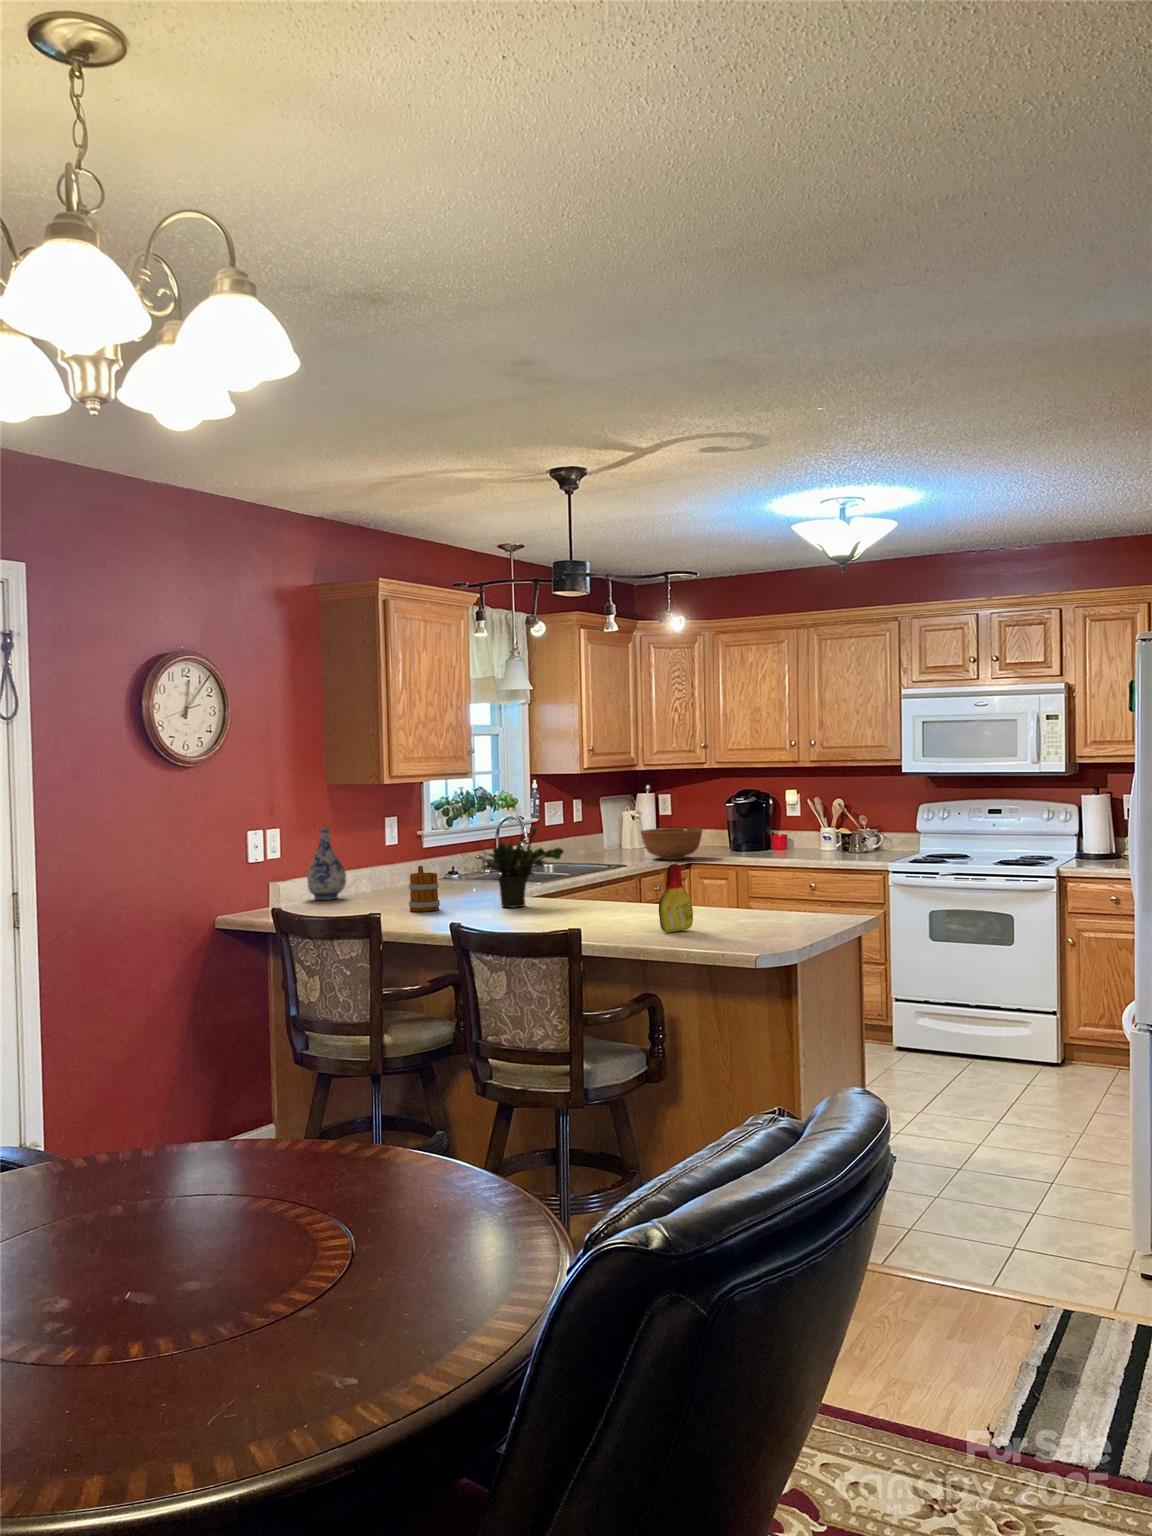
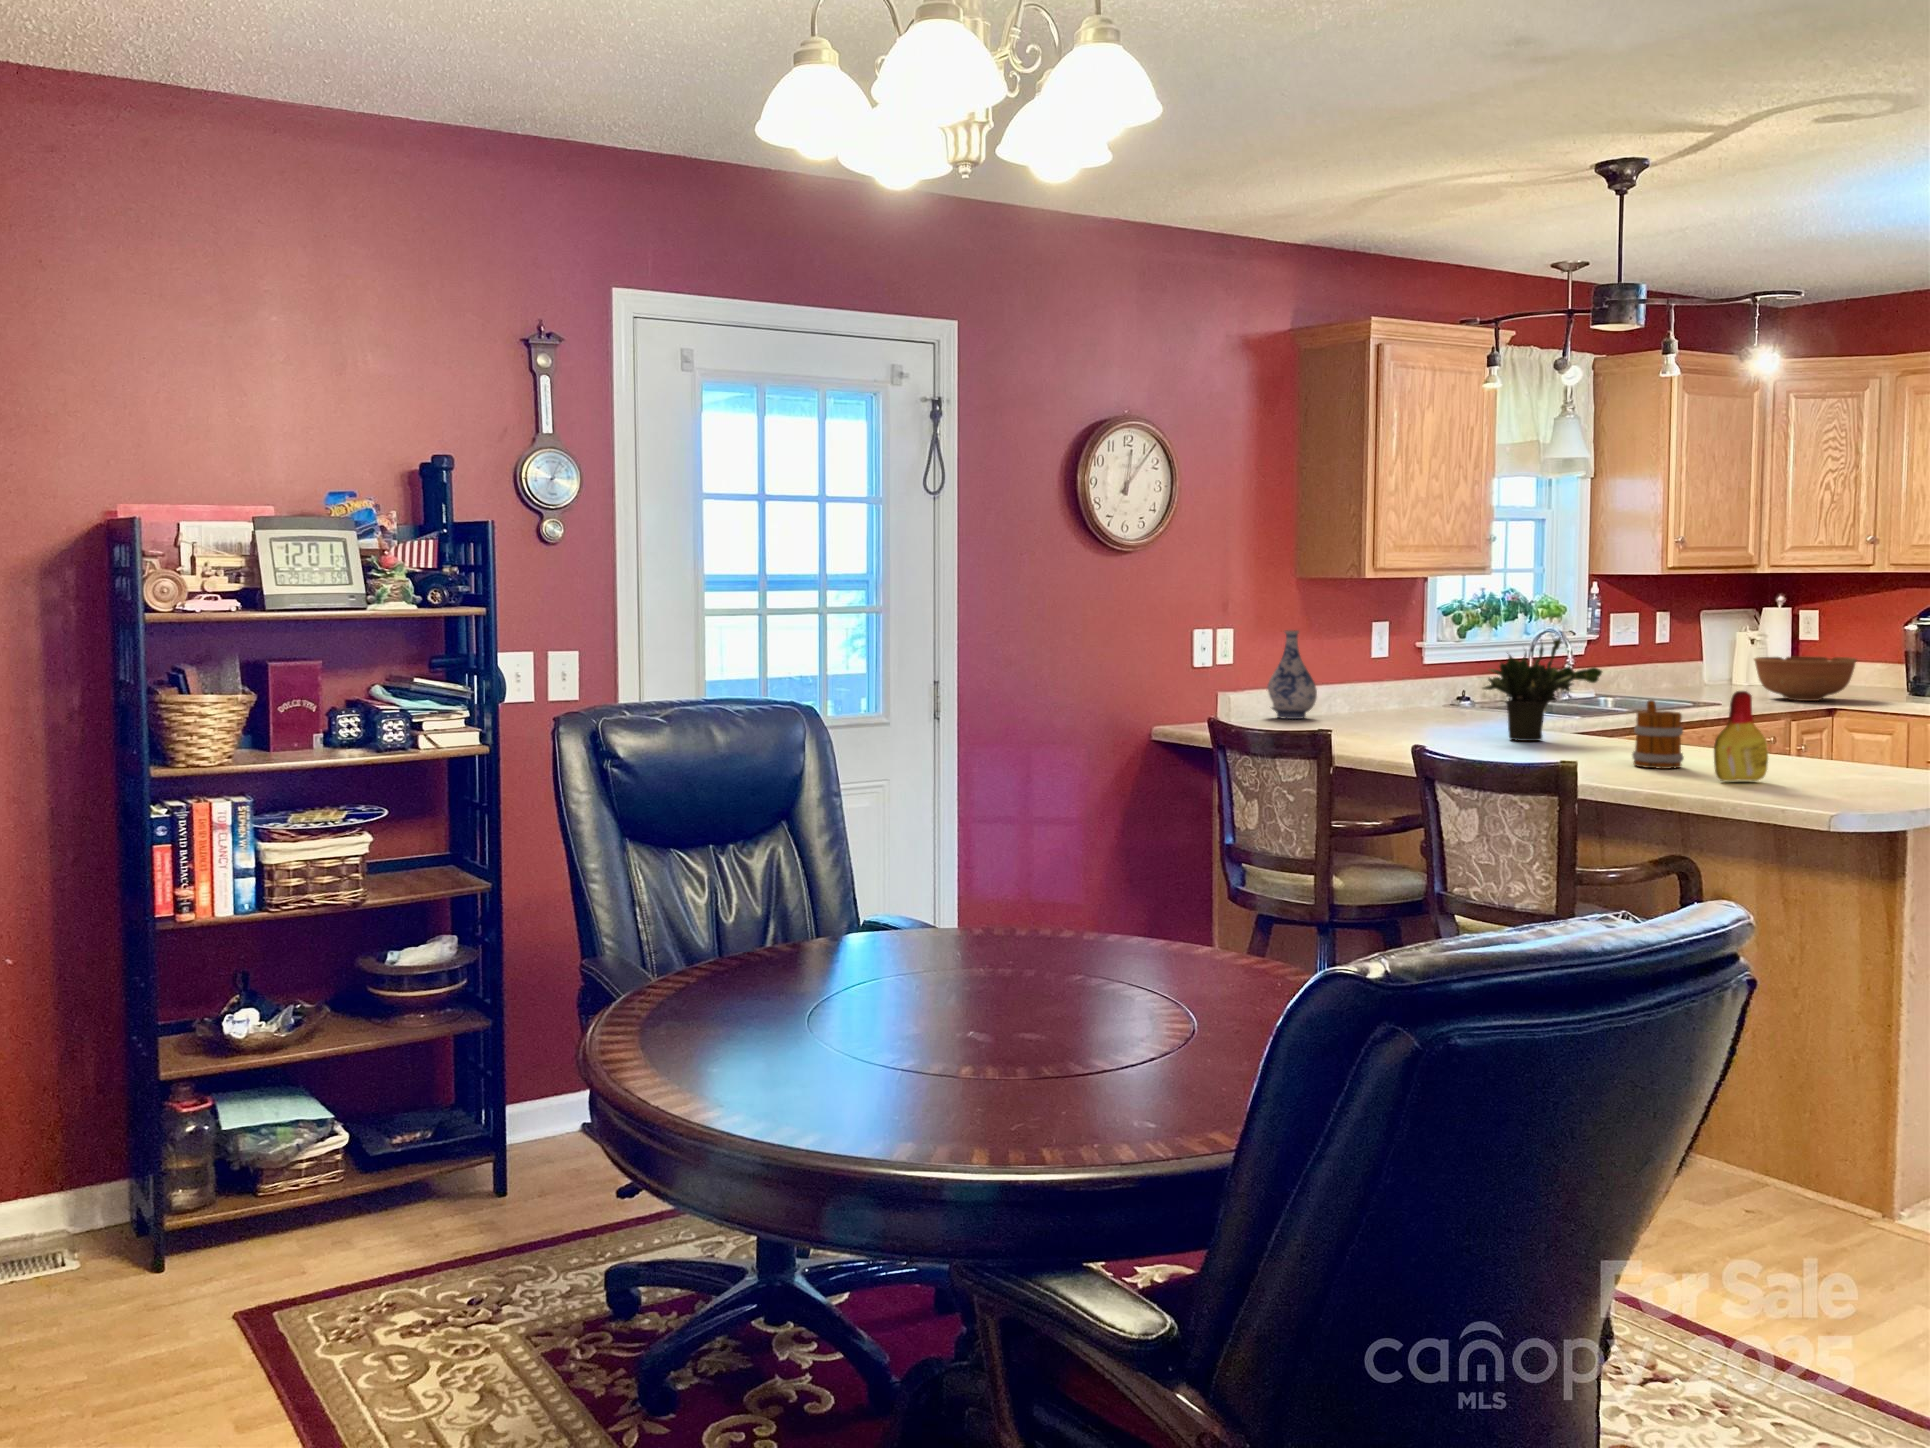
mug: present [409,866,440,912] -> present [1632,700,1684,769]

